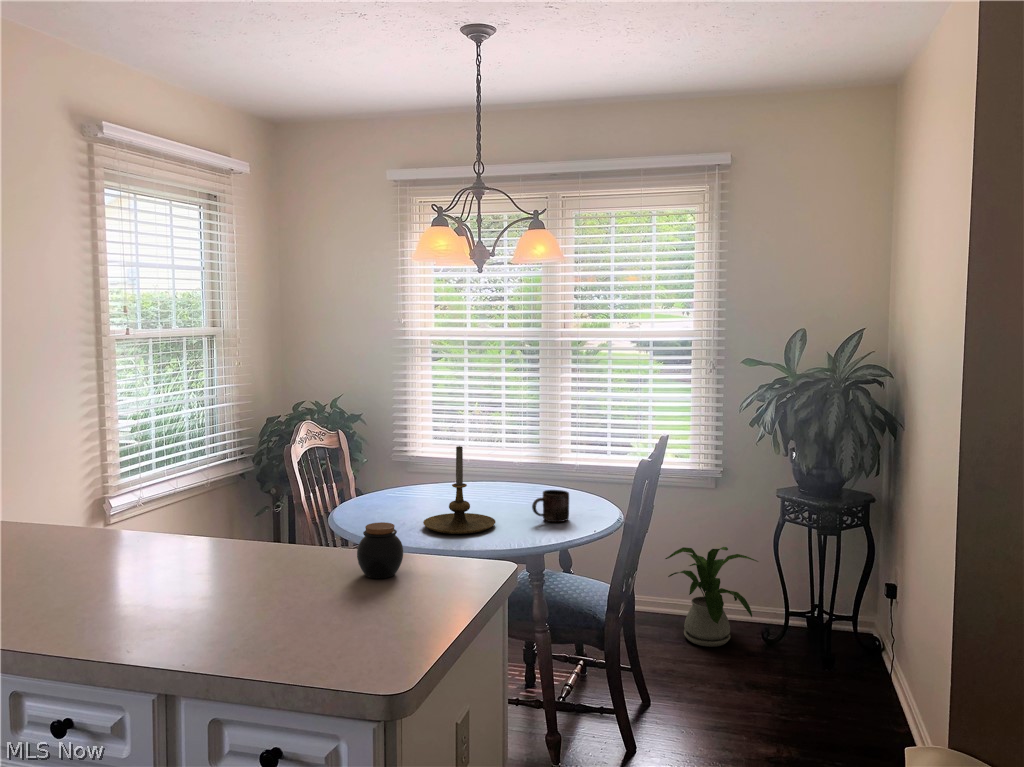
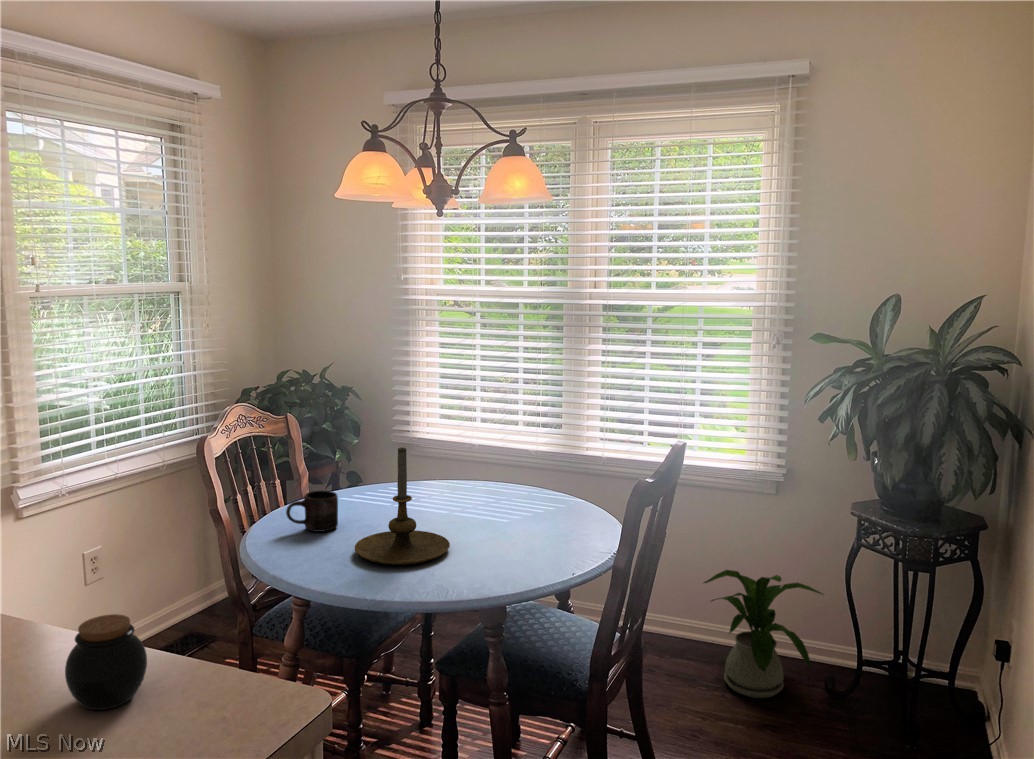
mug: present [532,490,569,522] -> present [286,491,338,532]

